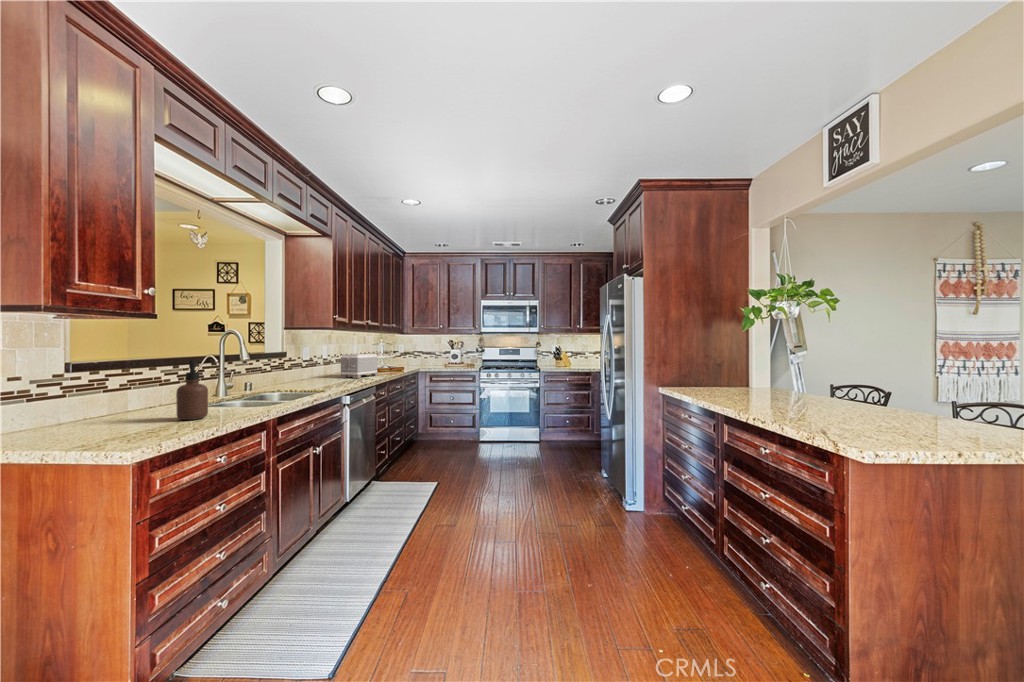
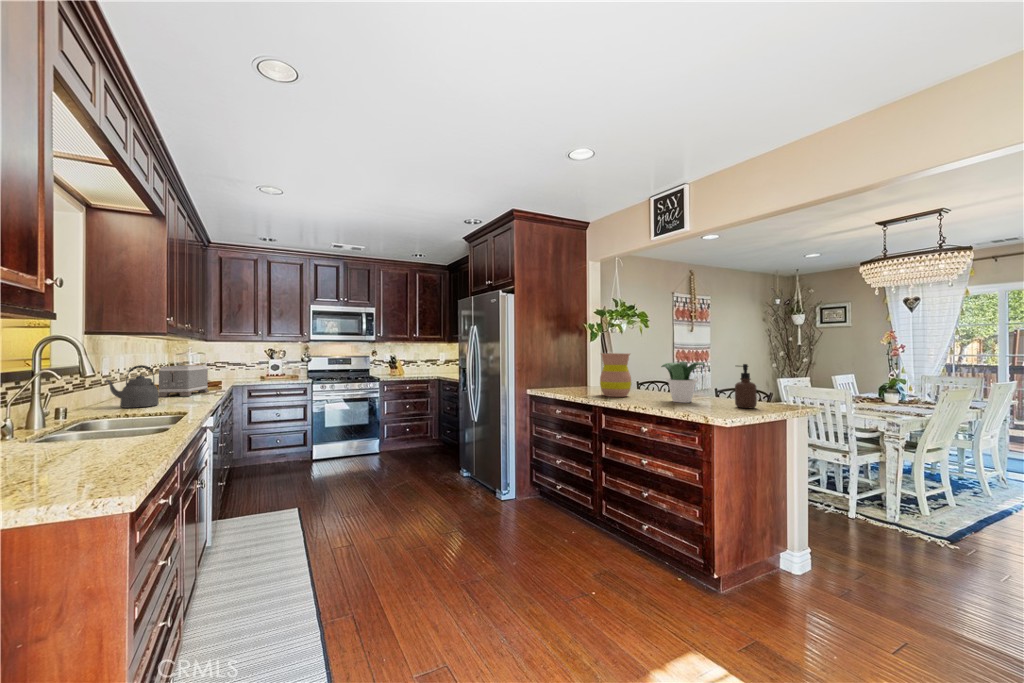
vase: none [728,346,775,404] -> present [600,353,632,397]
kettle: none [294,353,326,385] -> present [106,365,159,408]
potted plant: none [805,358,880,420] -> present [661,361,706,403]
soap dispenser: present [176,360,208,420] -> present [735,364,757,408]

